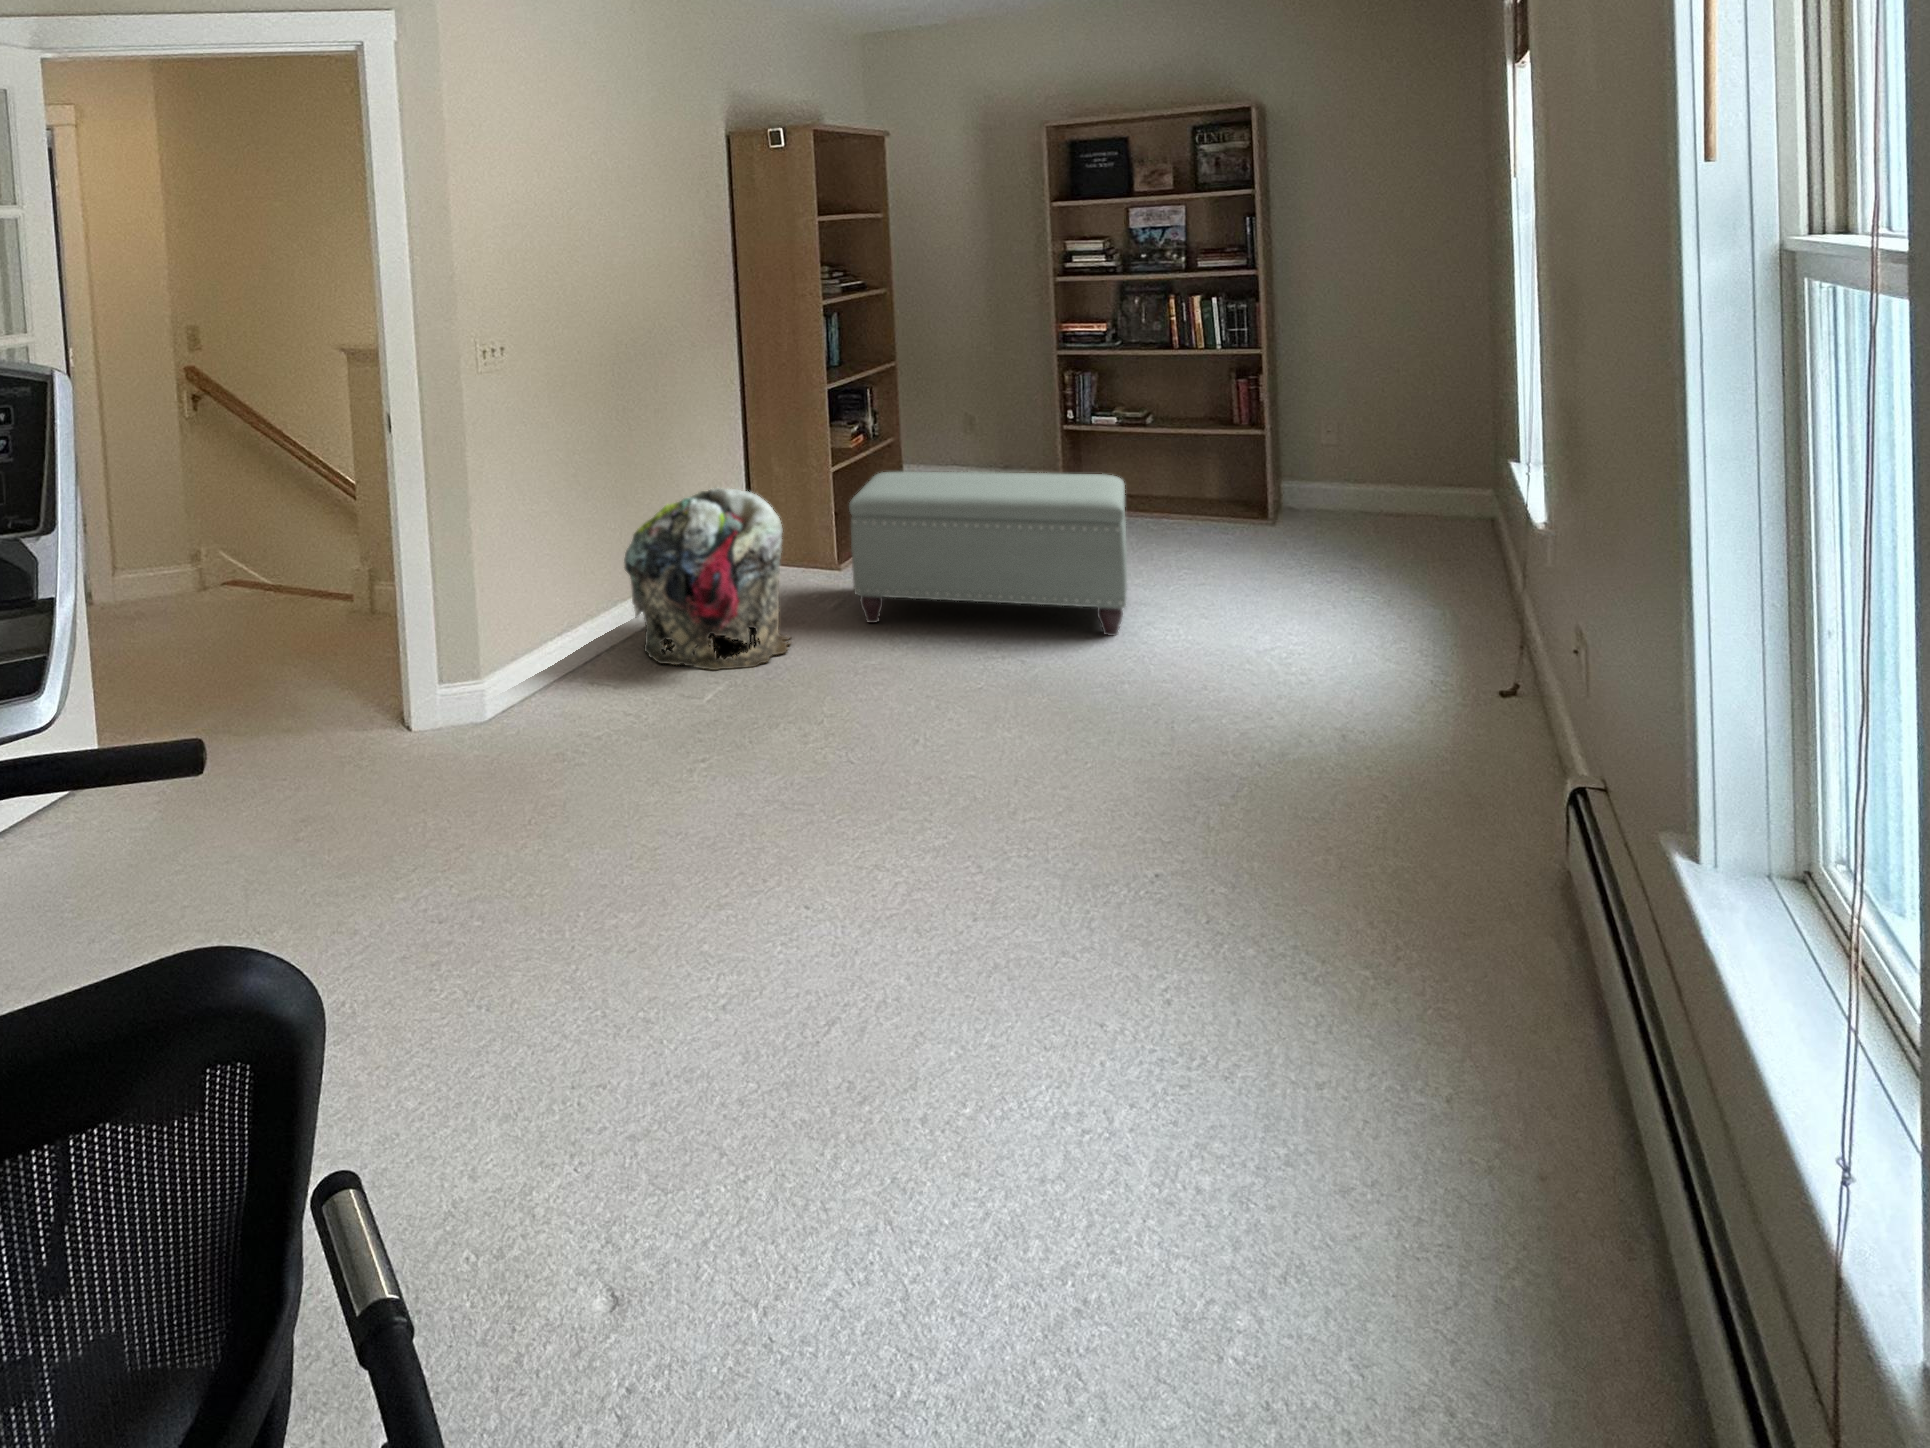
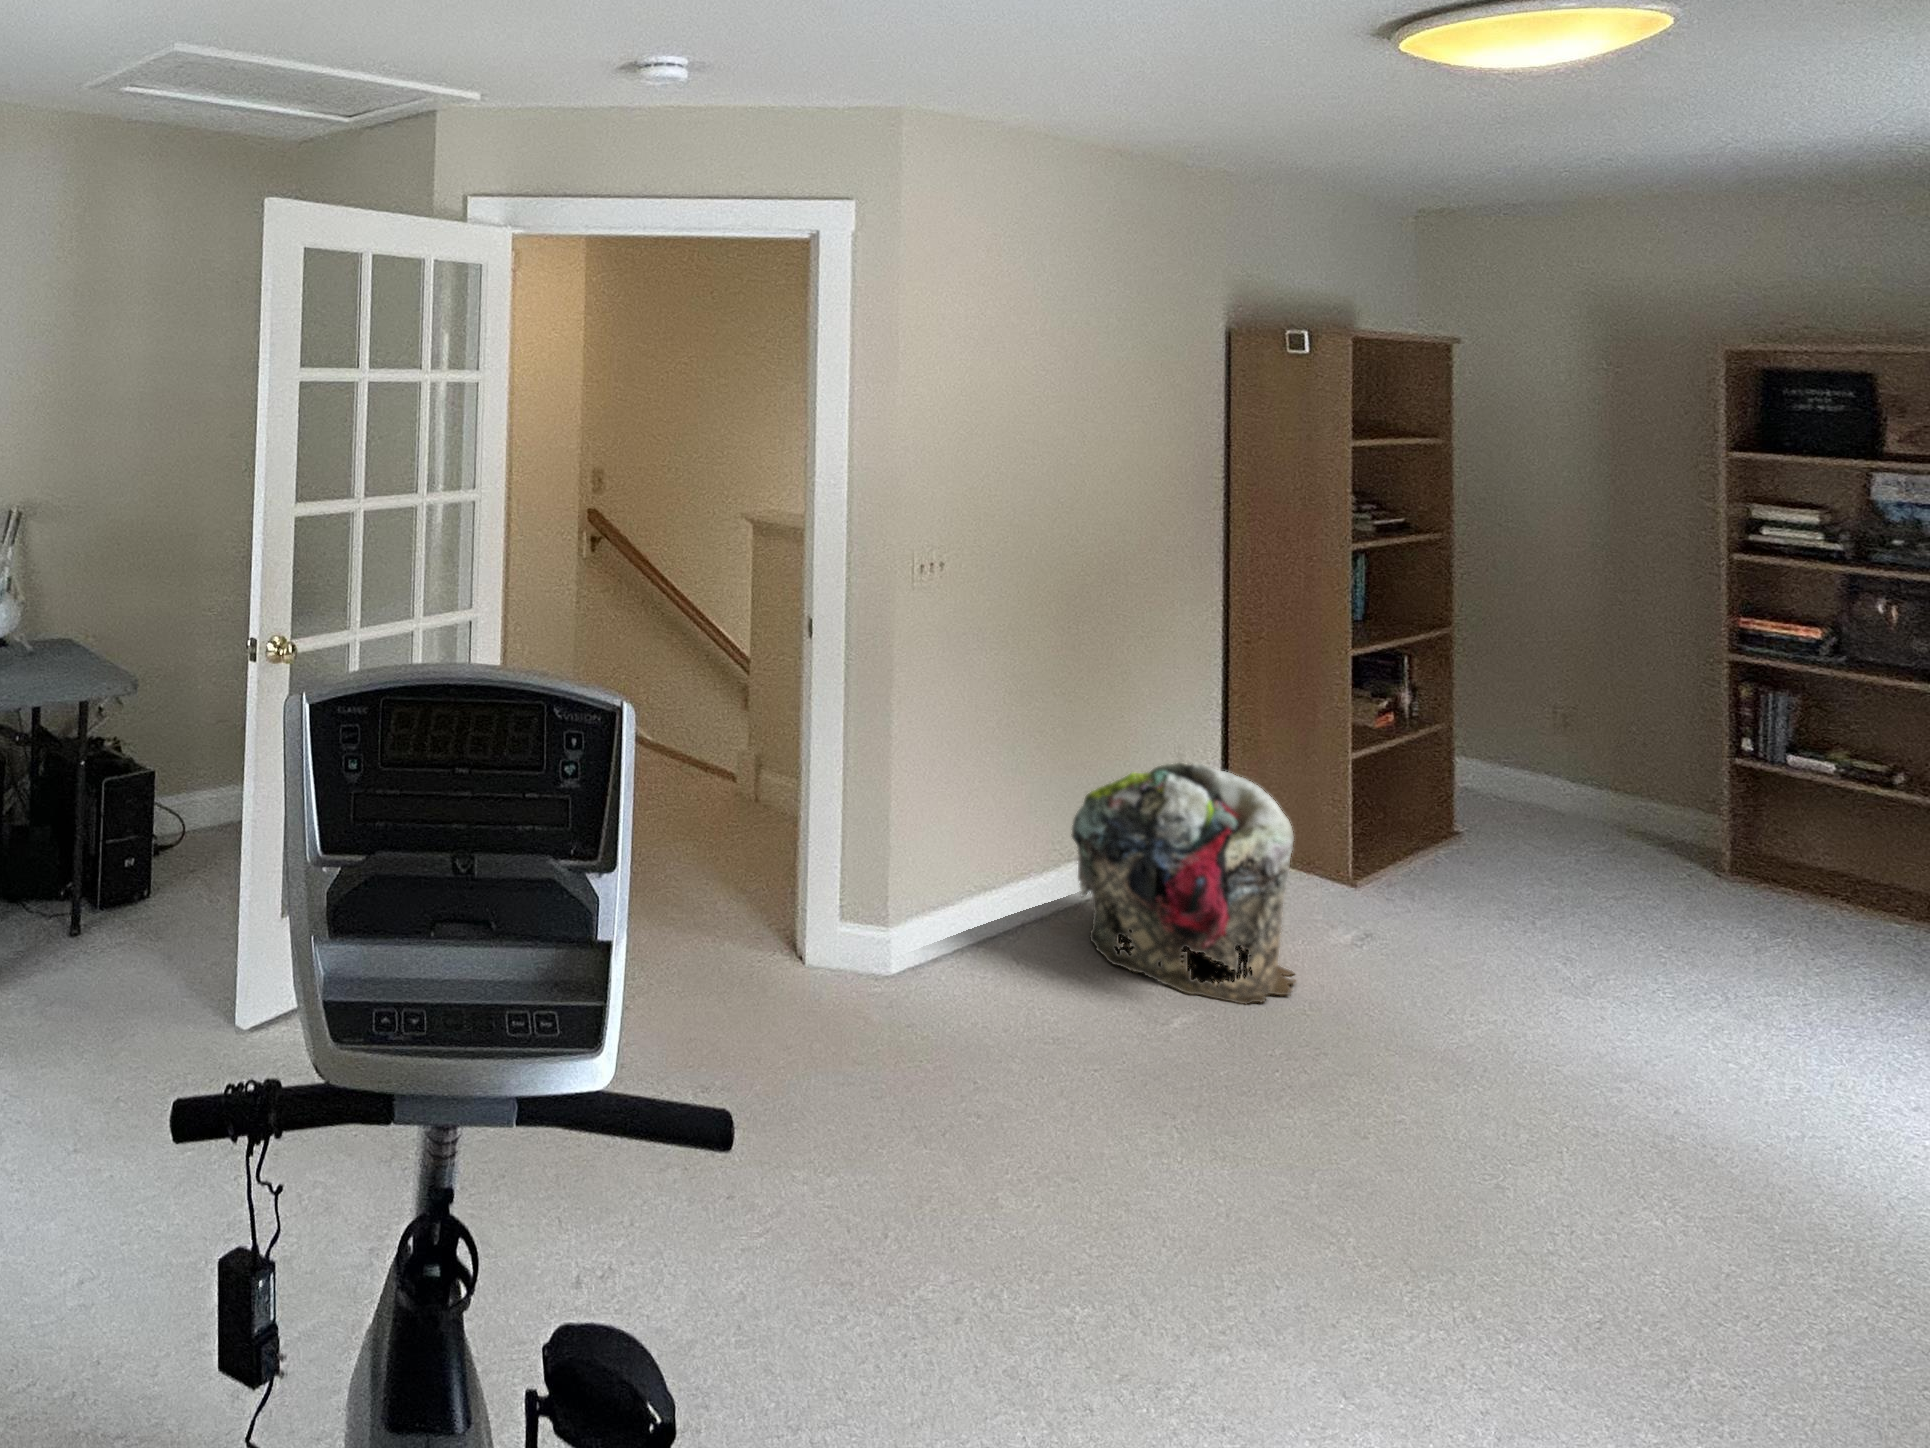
ottoman: present [849,472,1127,636] -> none [1391,784,1874,1113]

